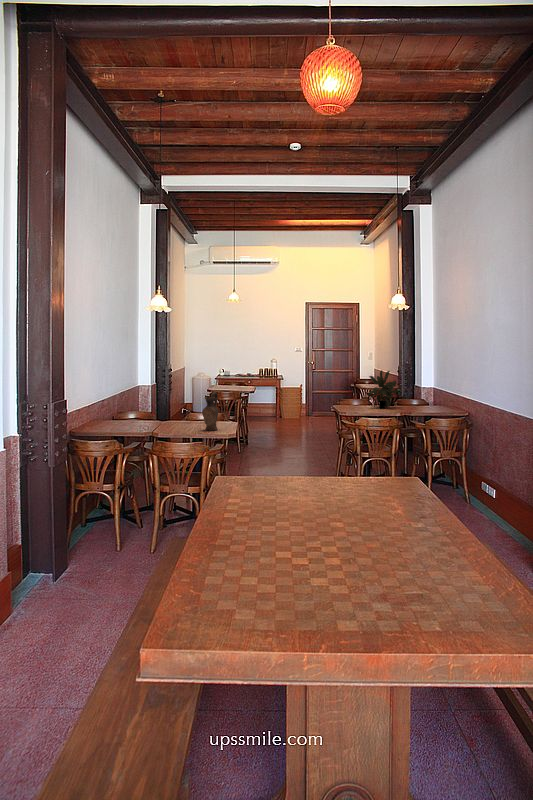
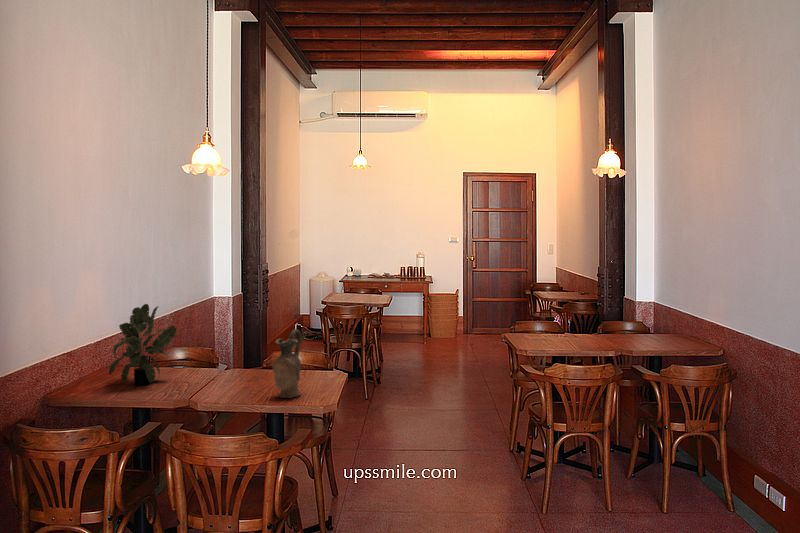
potted plant: present [368,370,398,408] -> present [109,304,176,385]

